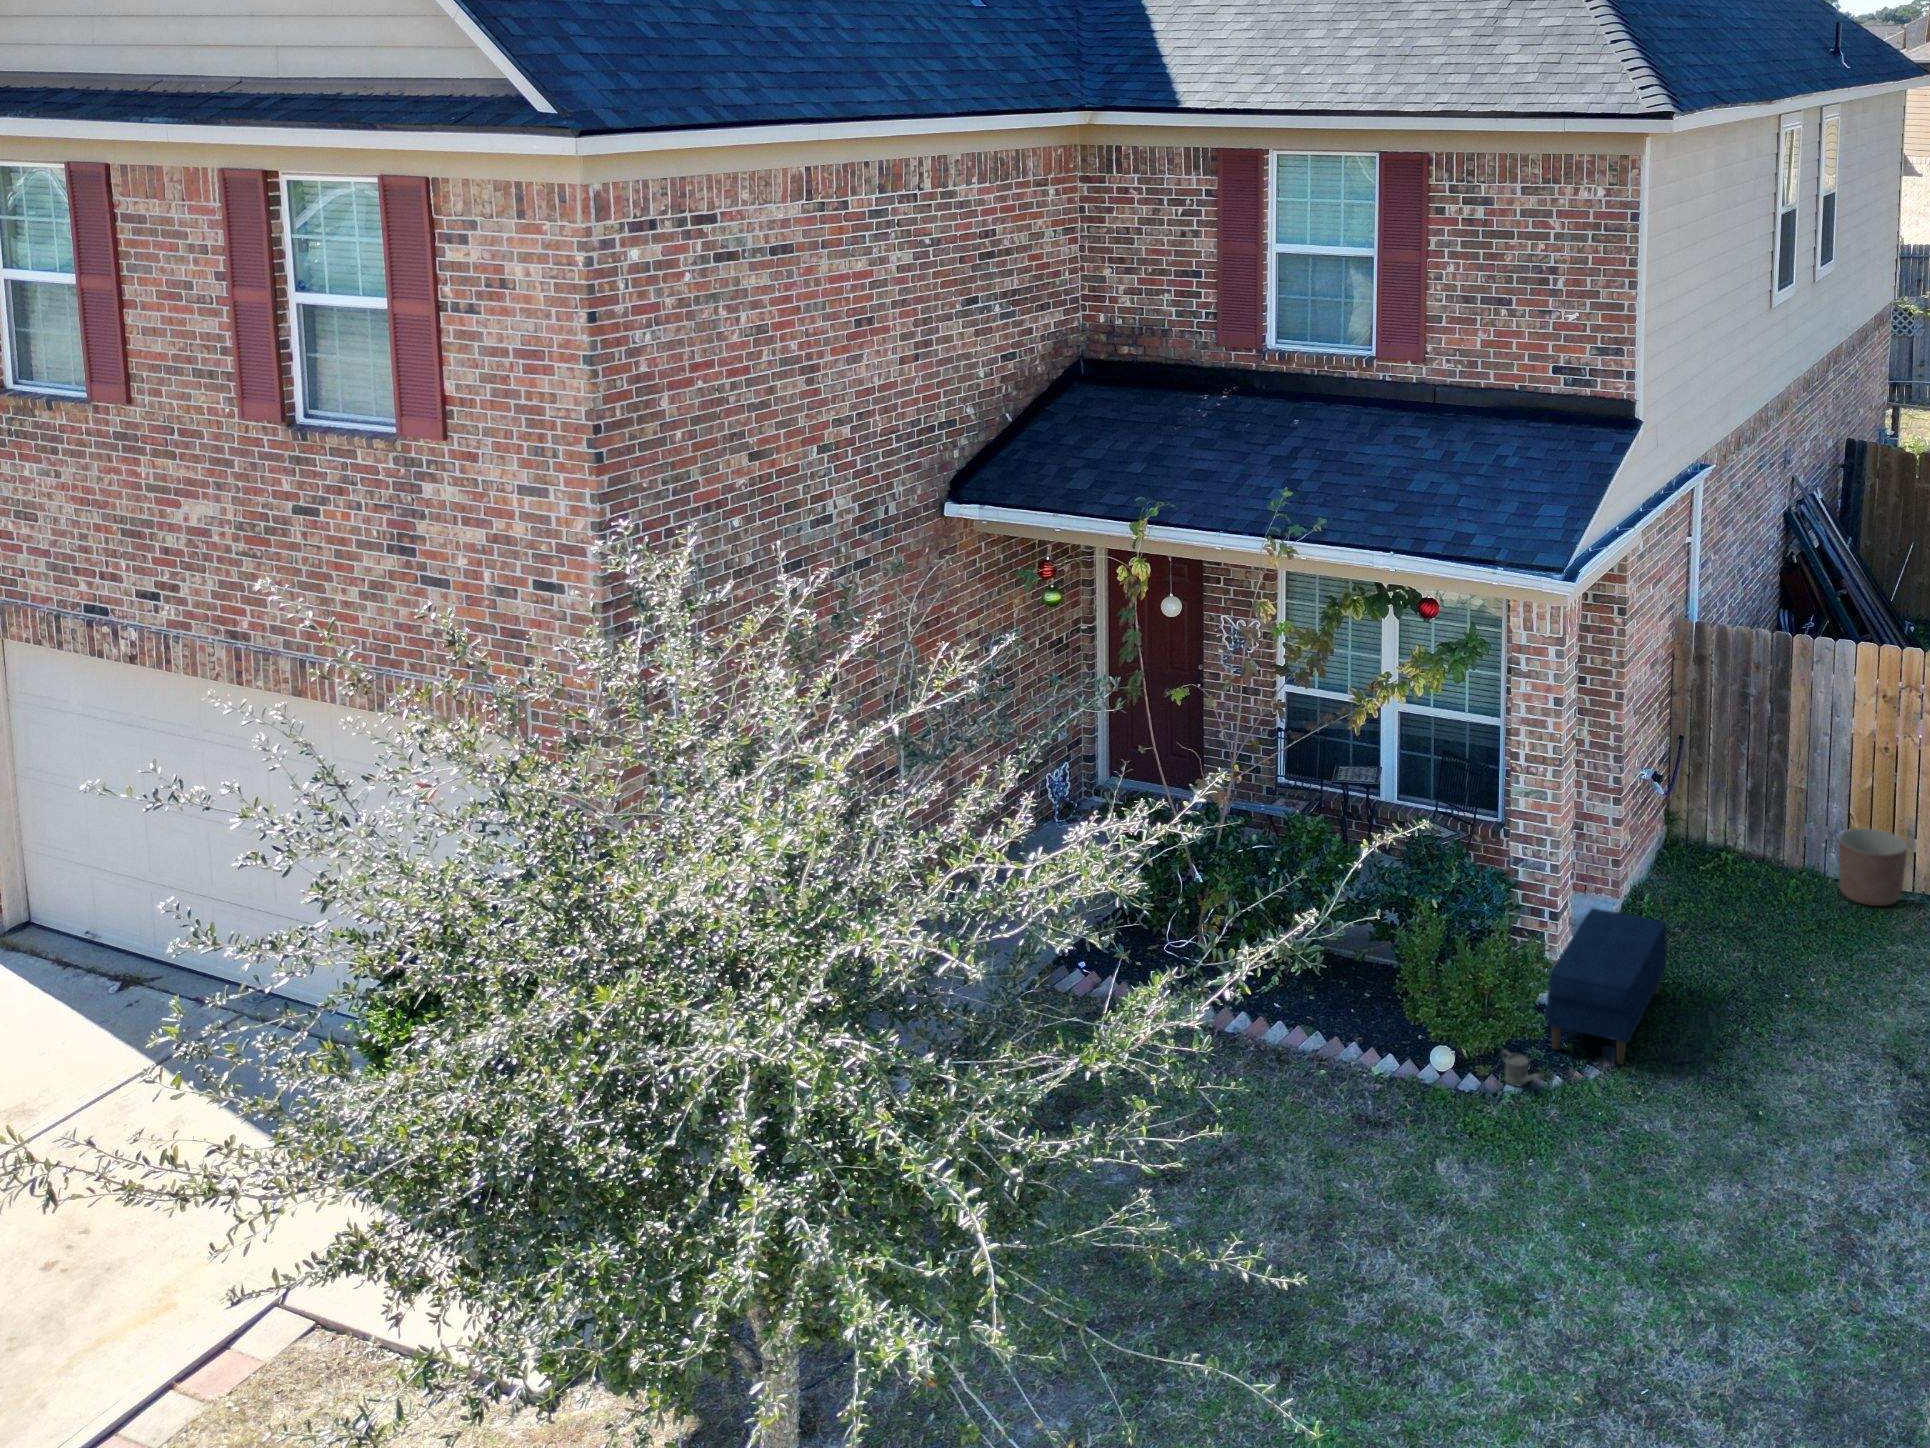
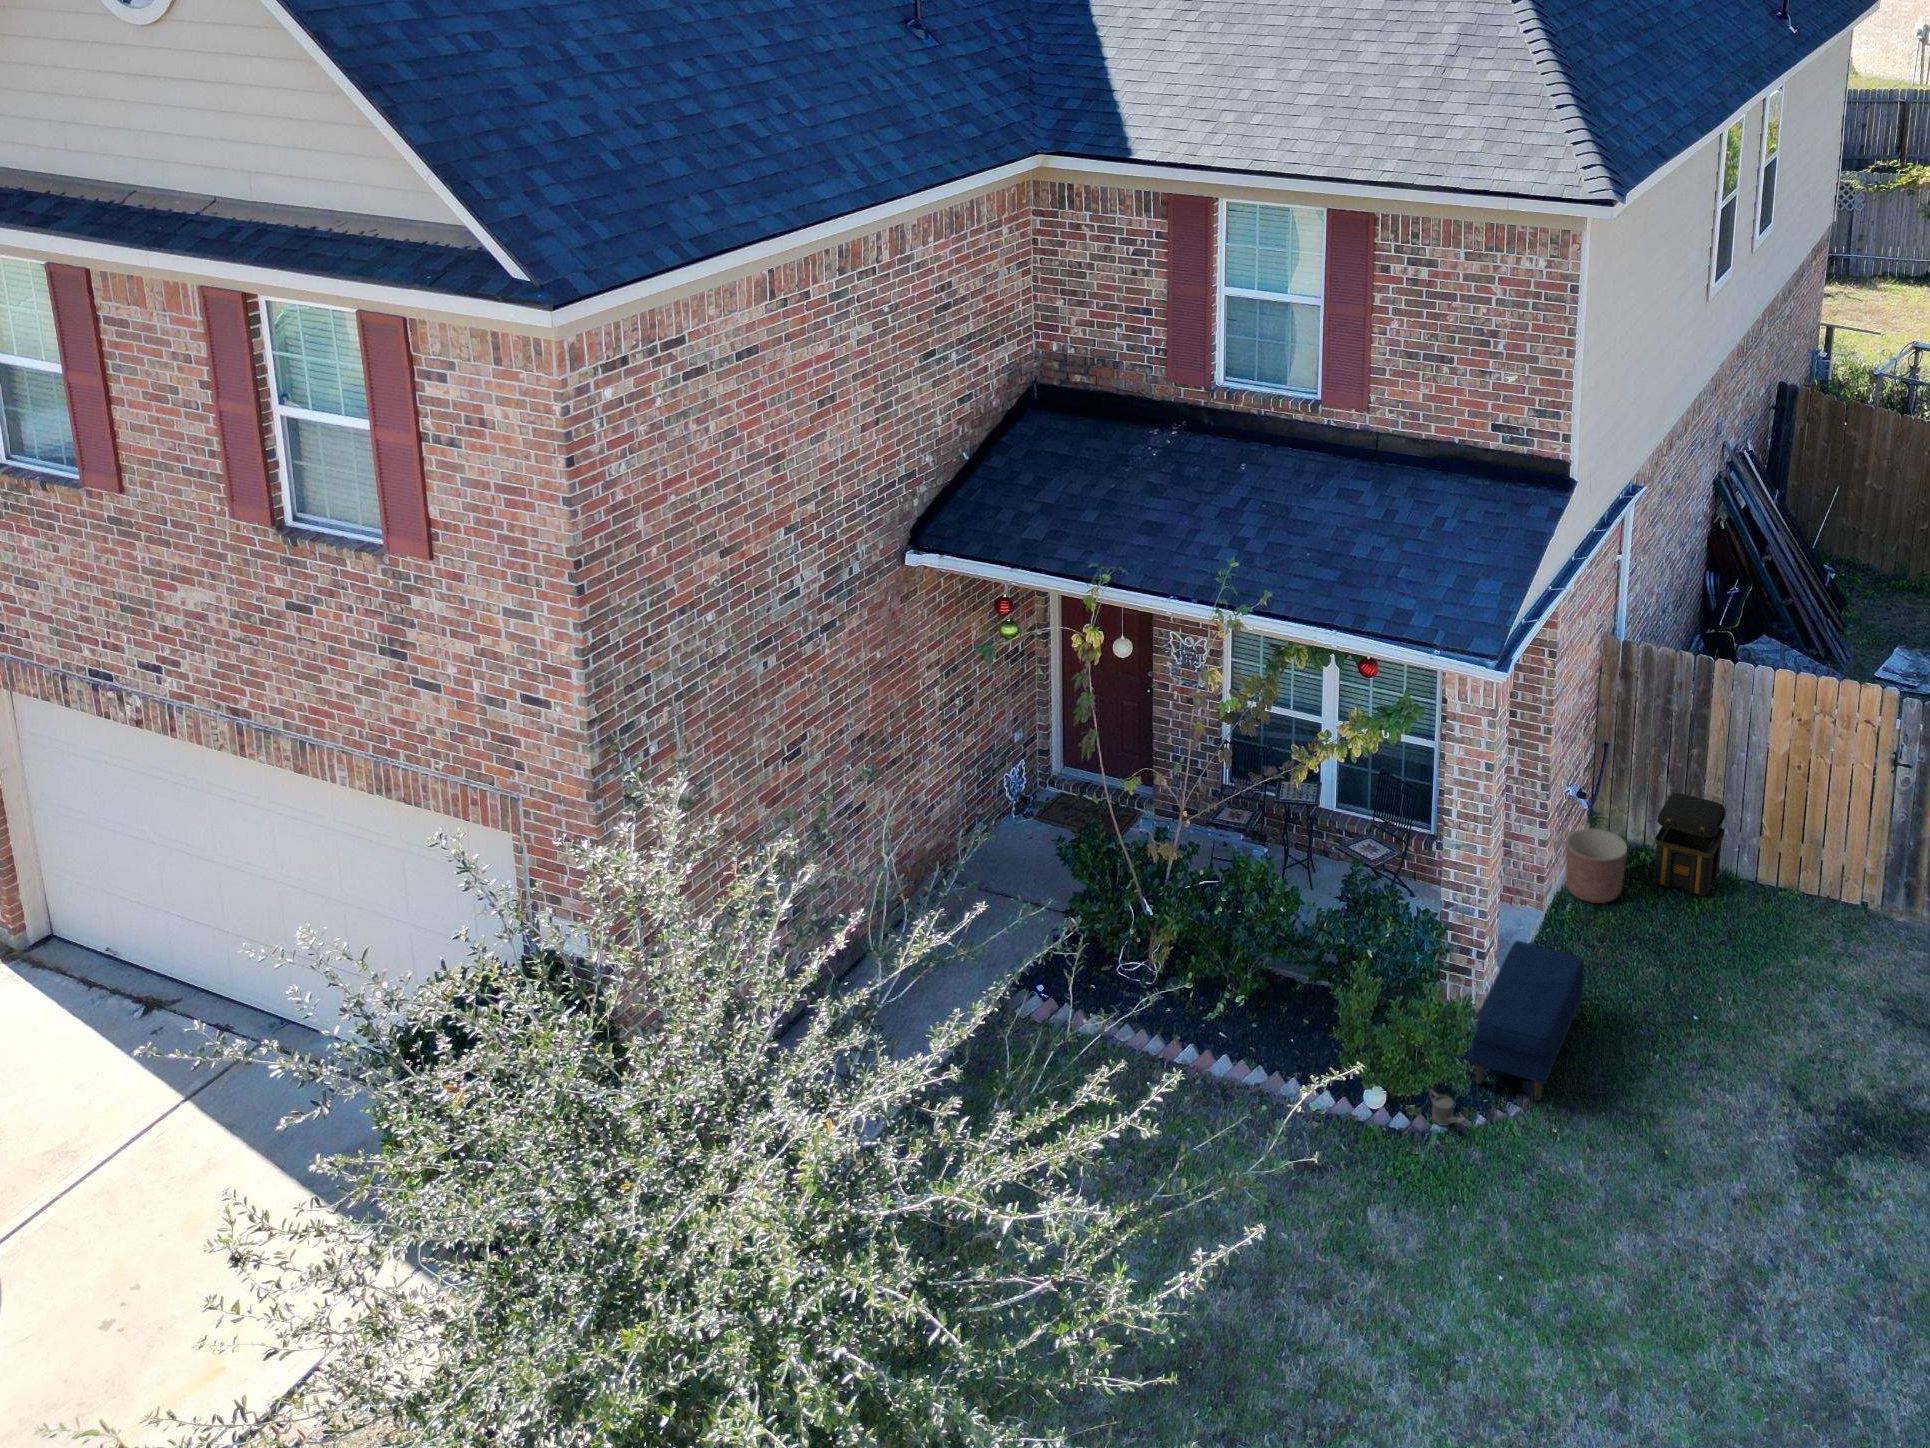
toolbox: none [1738,783,1812,890] -> present [1654,793,1726,896]
planter: present [1839,829,1907,906] -> present [1566,829,1627,903]

